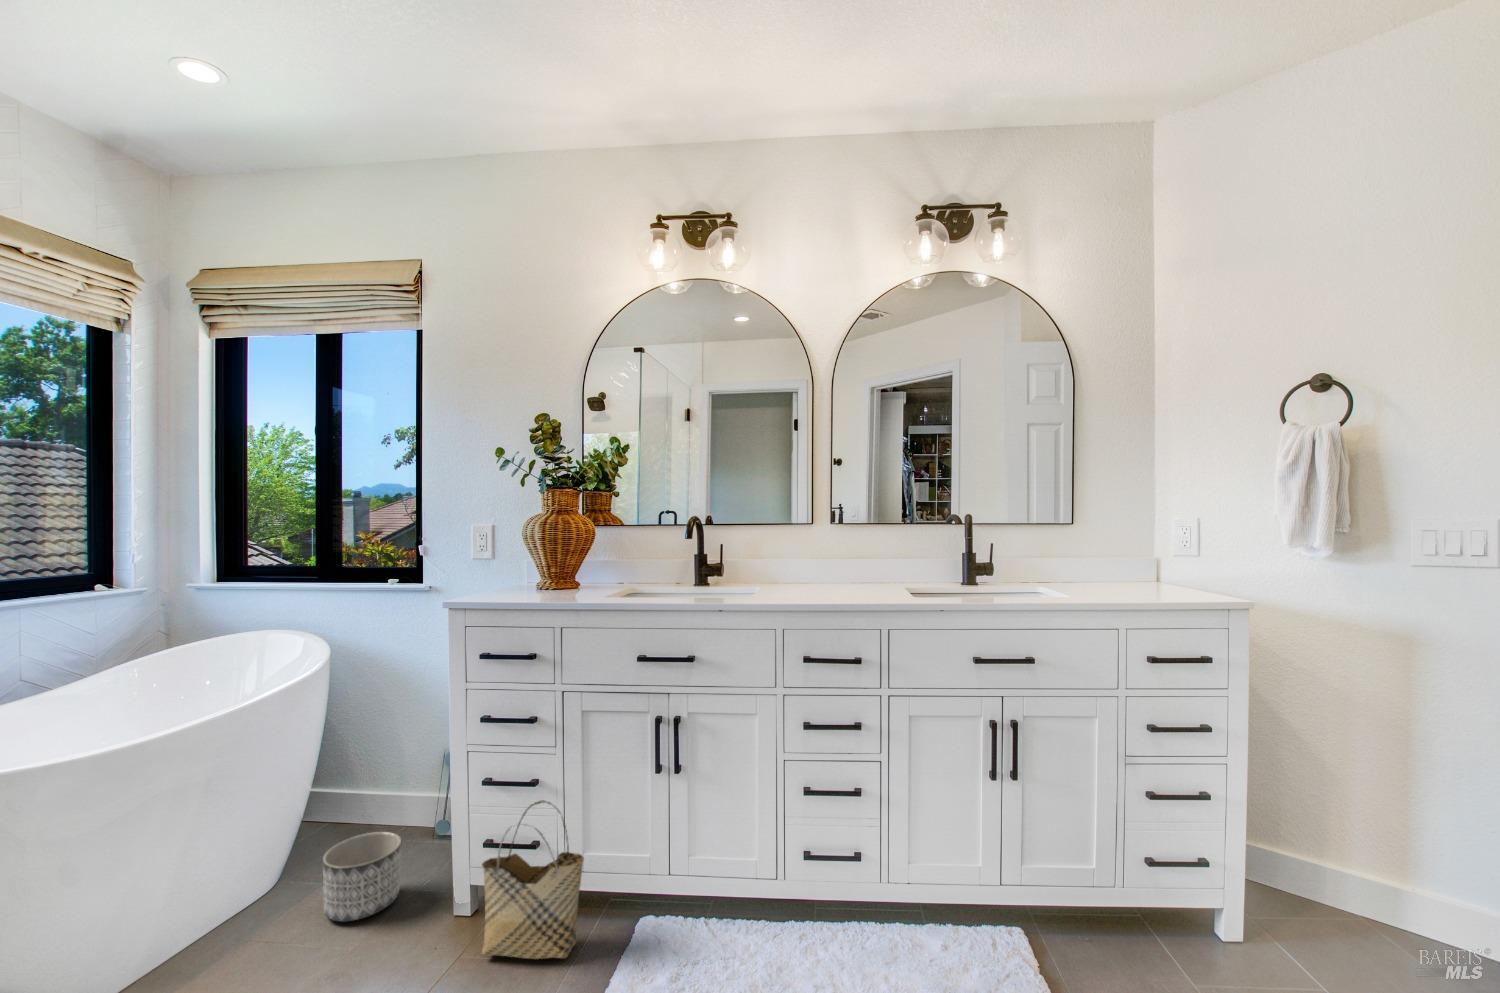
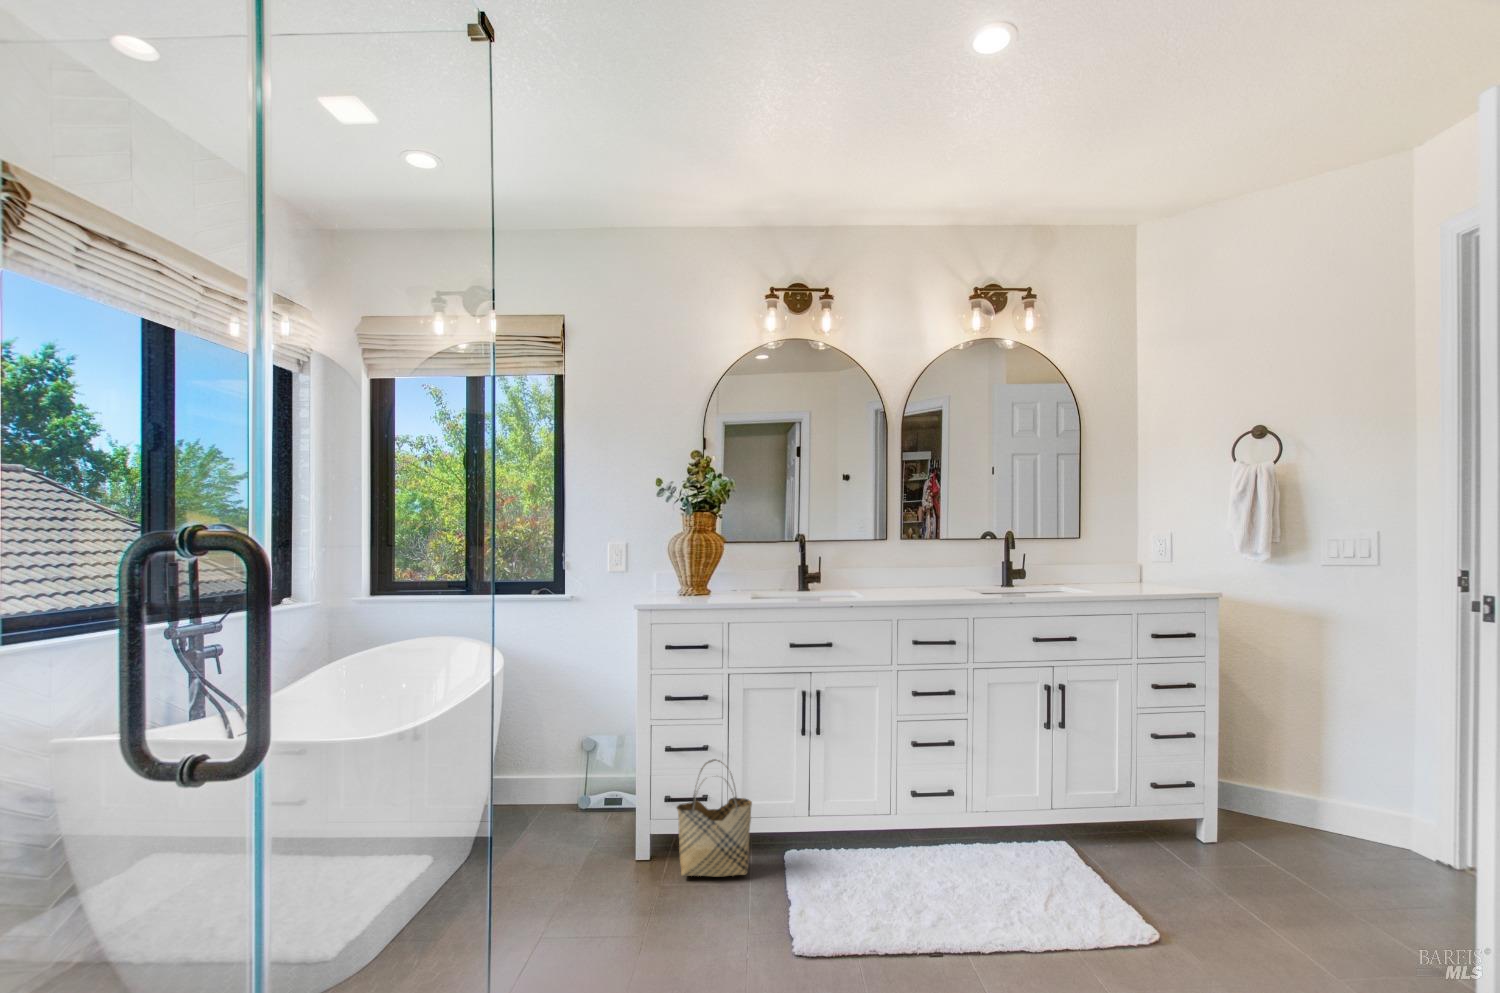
planter: present [323,832,401,922] -> none [532,791,588,860]

